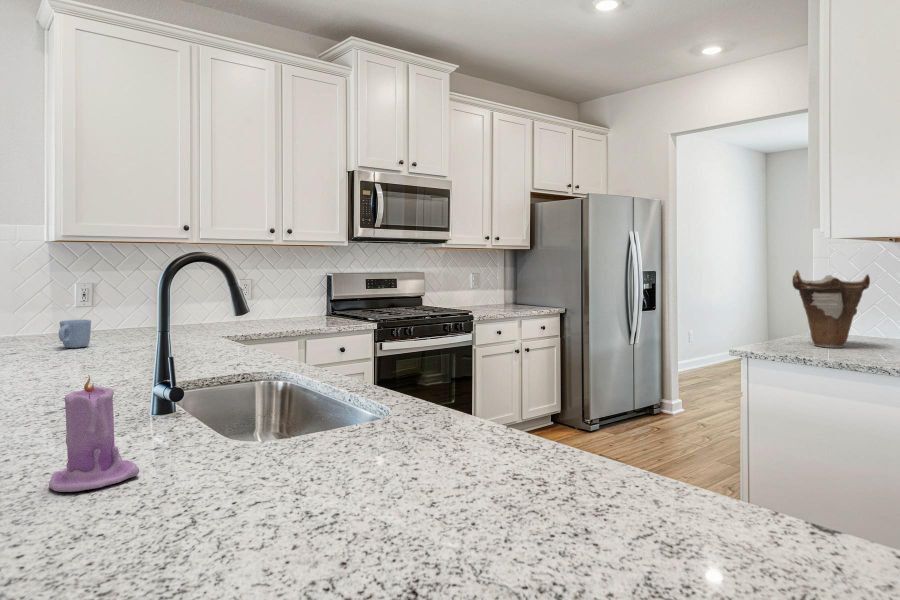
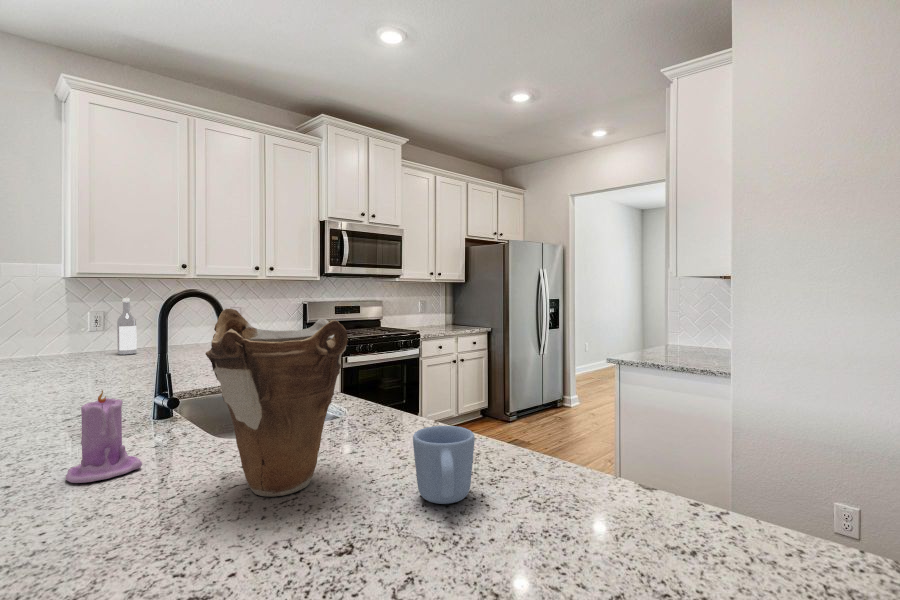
wine bottle: none [106,267,129,337] -> present [117,298,137,355]
vase: present [792,270,870,348] -> present [205,308,348,497]
mug: present [59,320,91,348] -> present [413,426,475,504]

